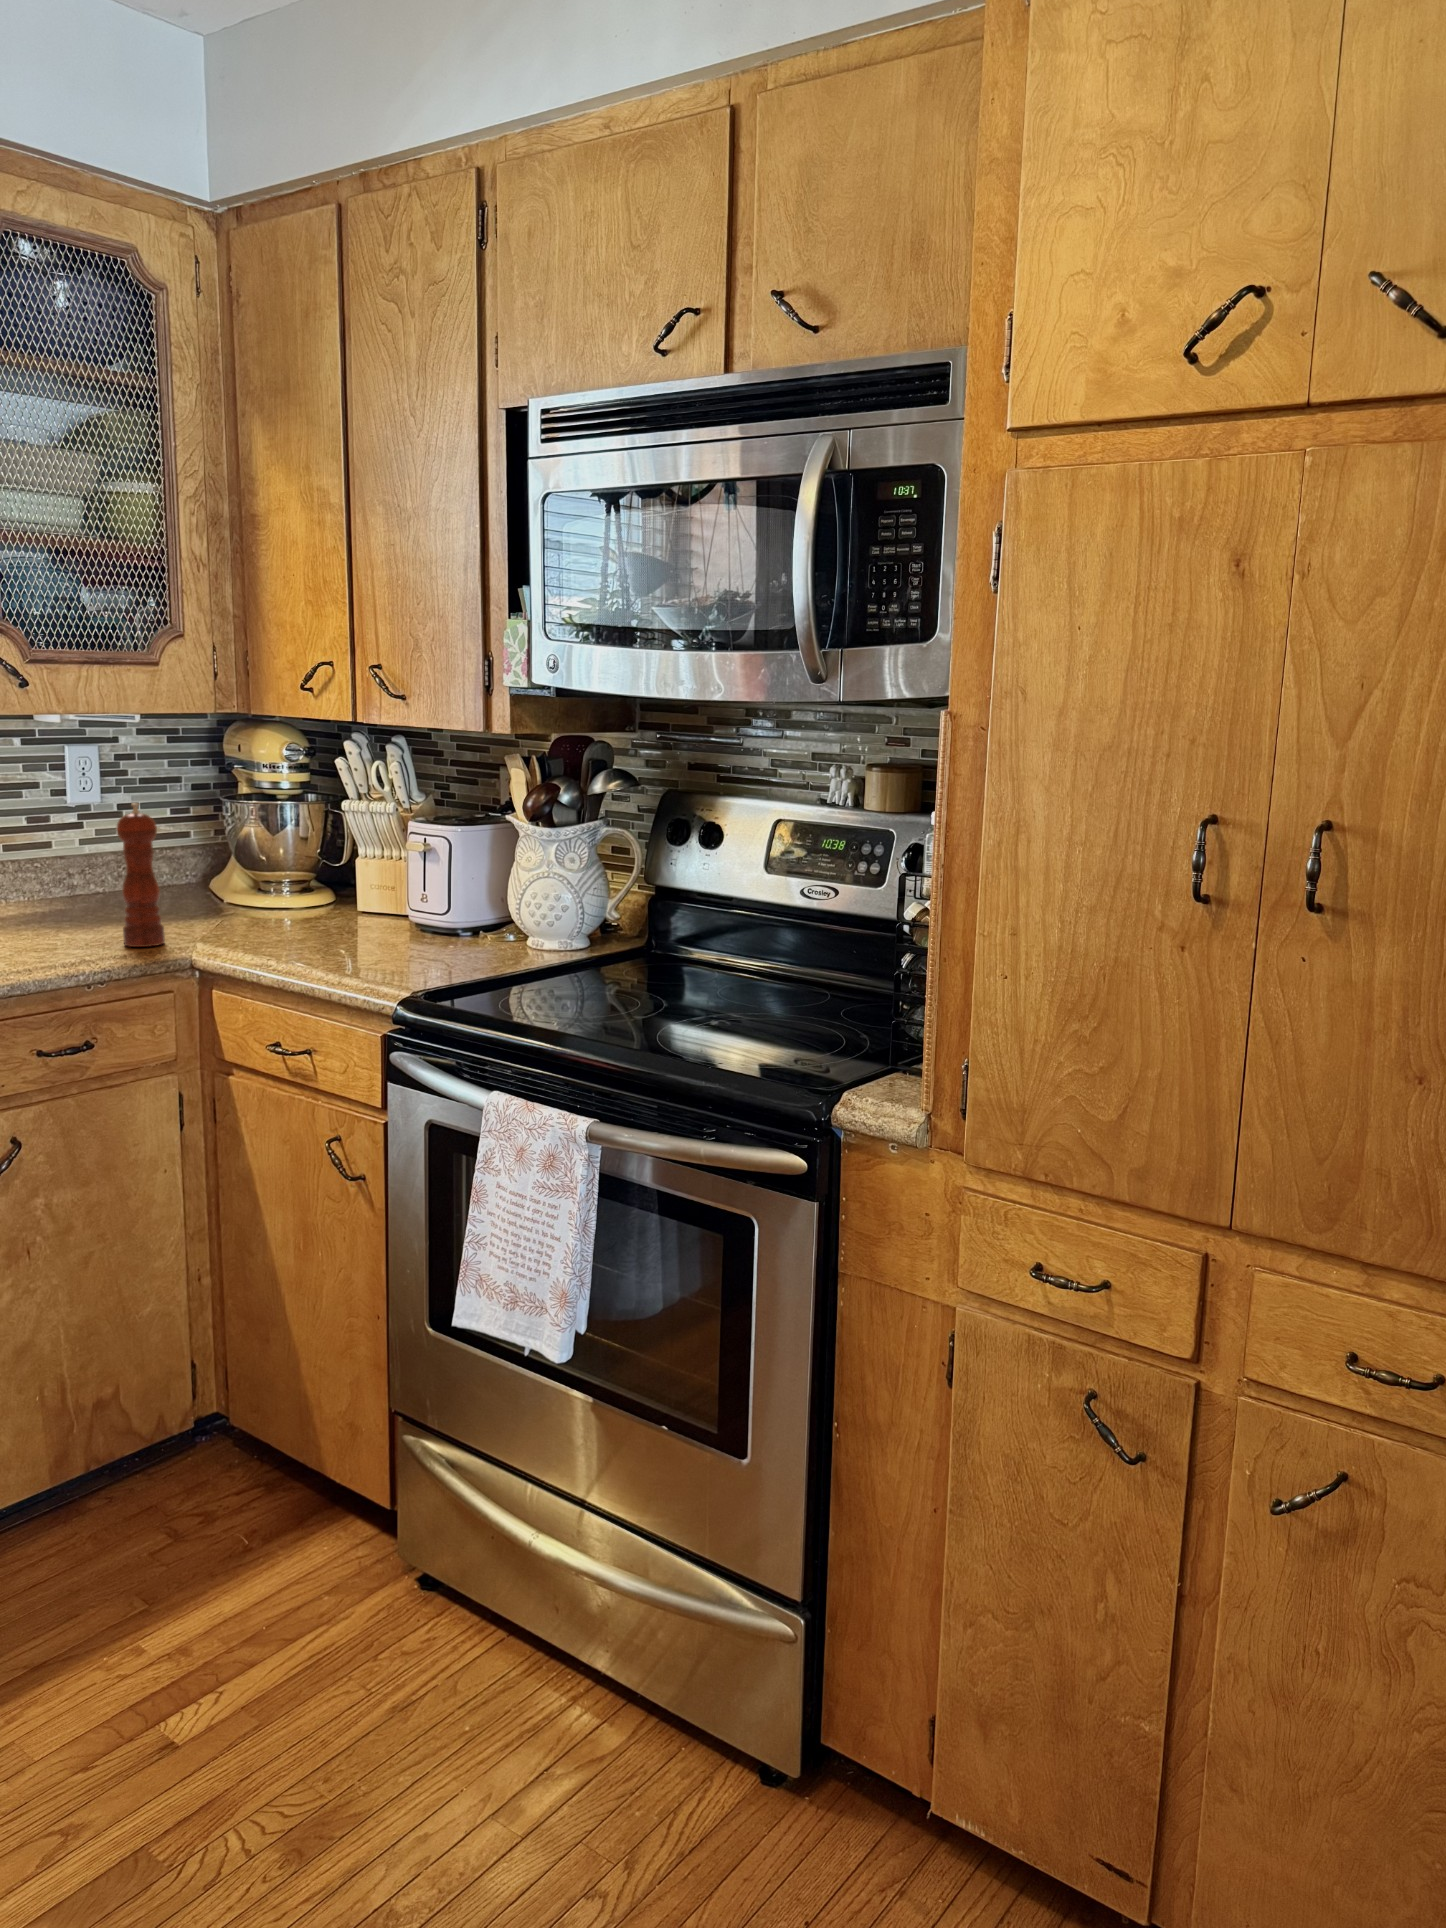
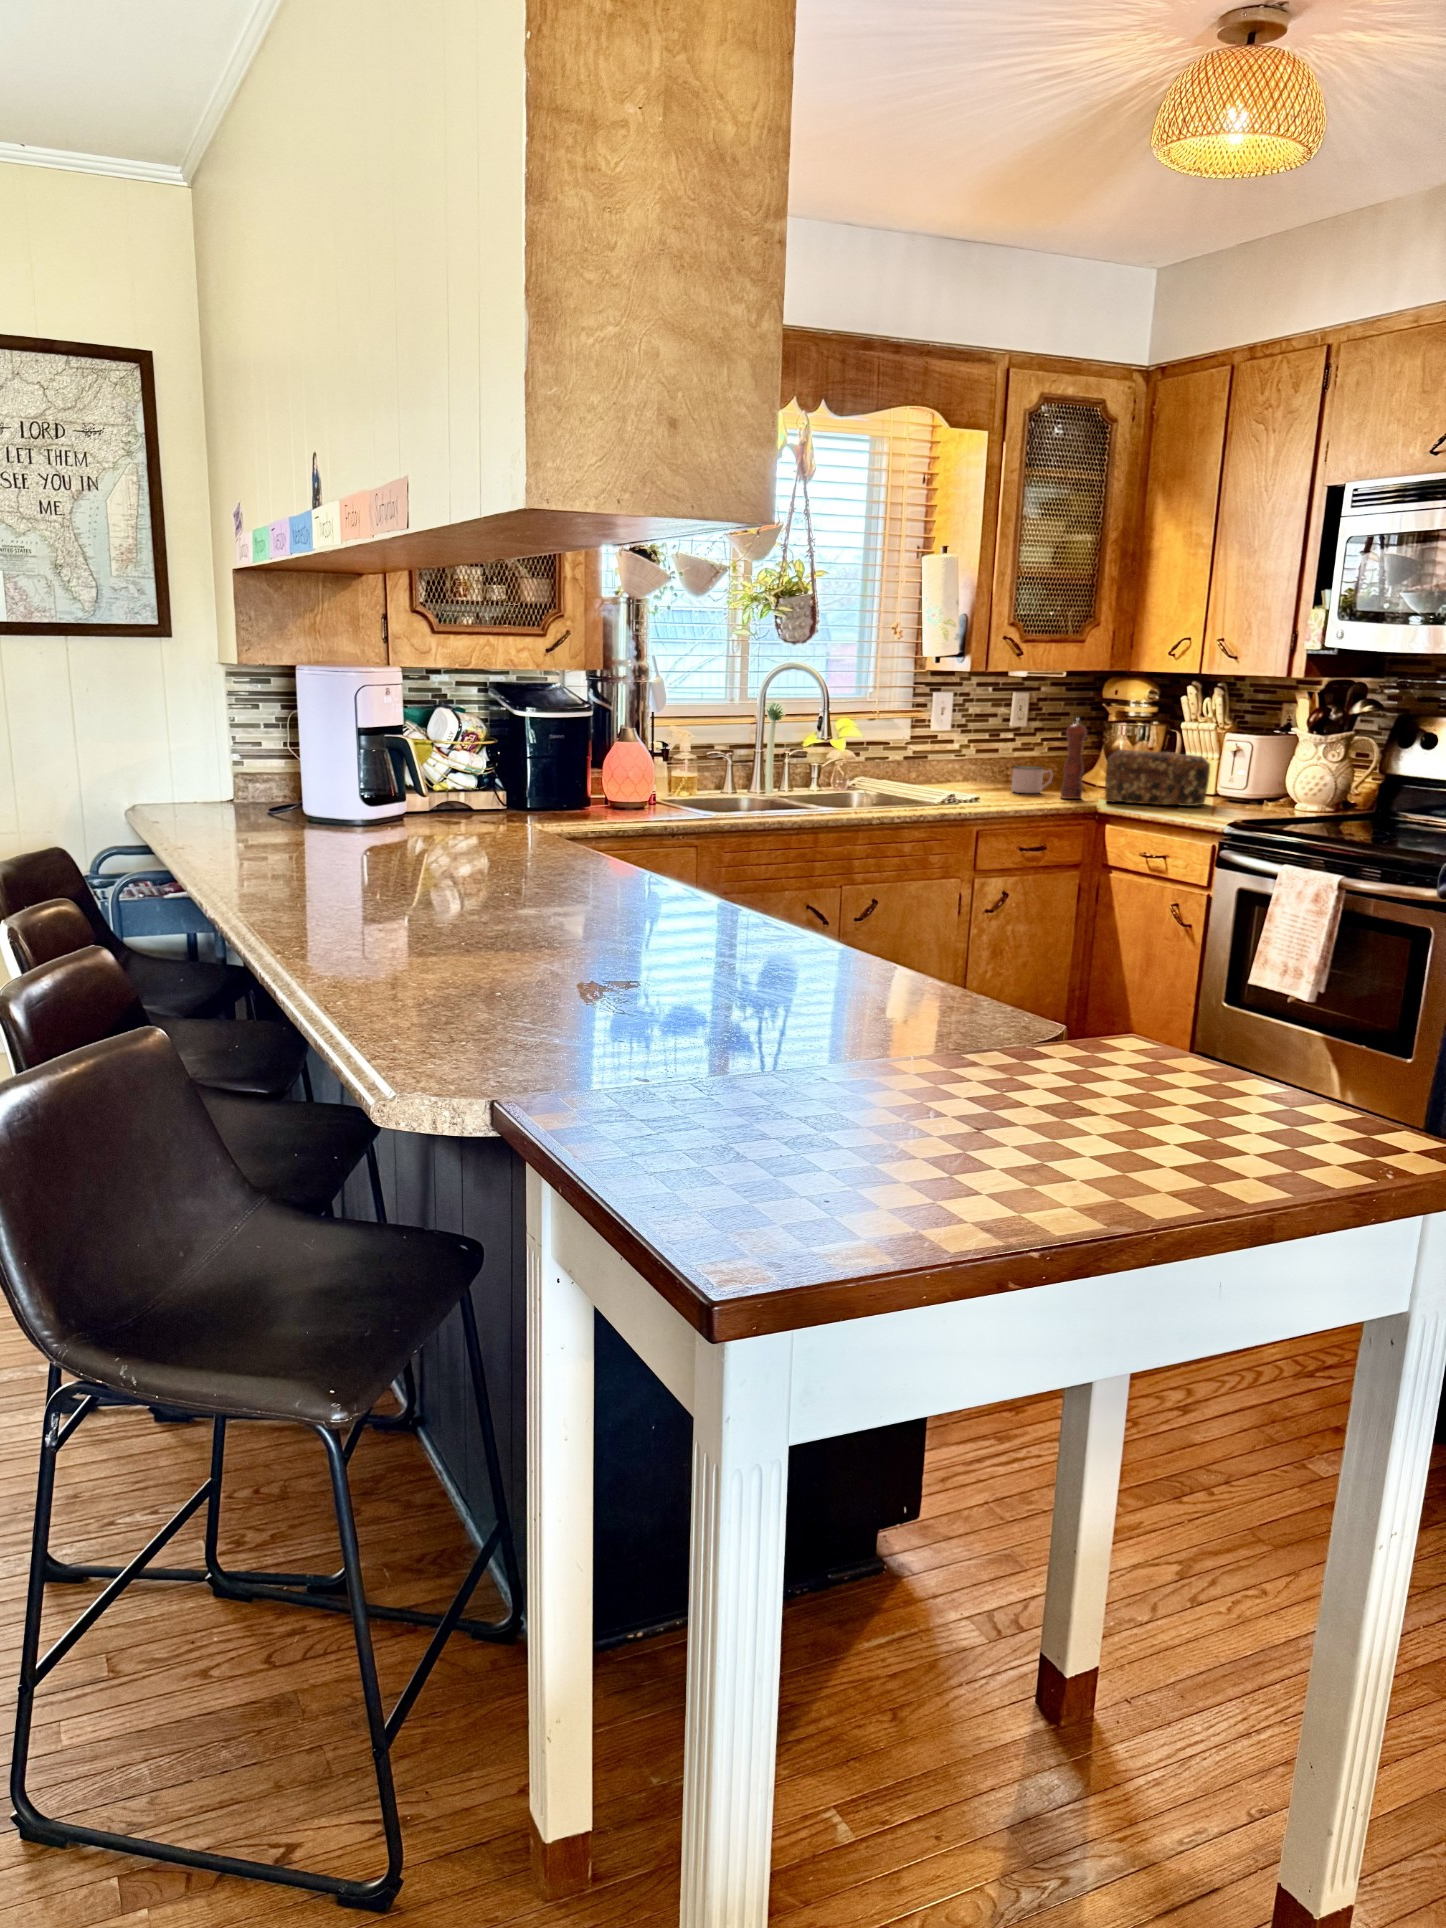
bread loaf: none [192,856,384,952] -> present [1105,750,1210,806]
mug: none [37,883,119,935] -> present [1012,766,1053,793]

